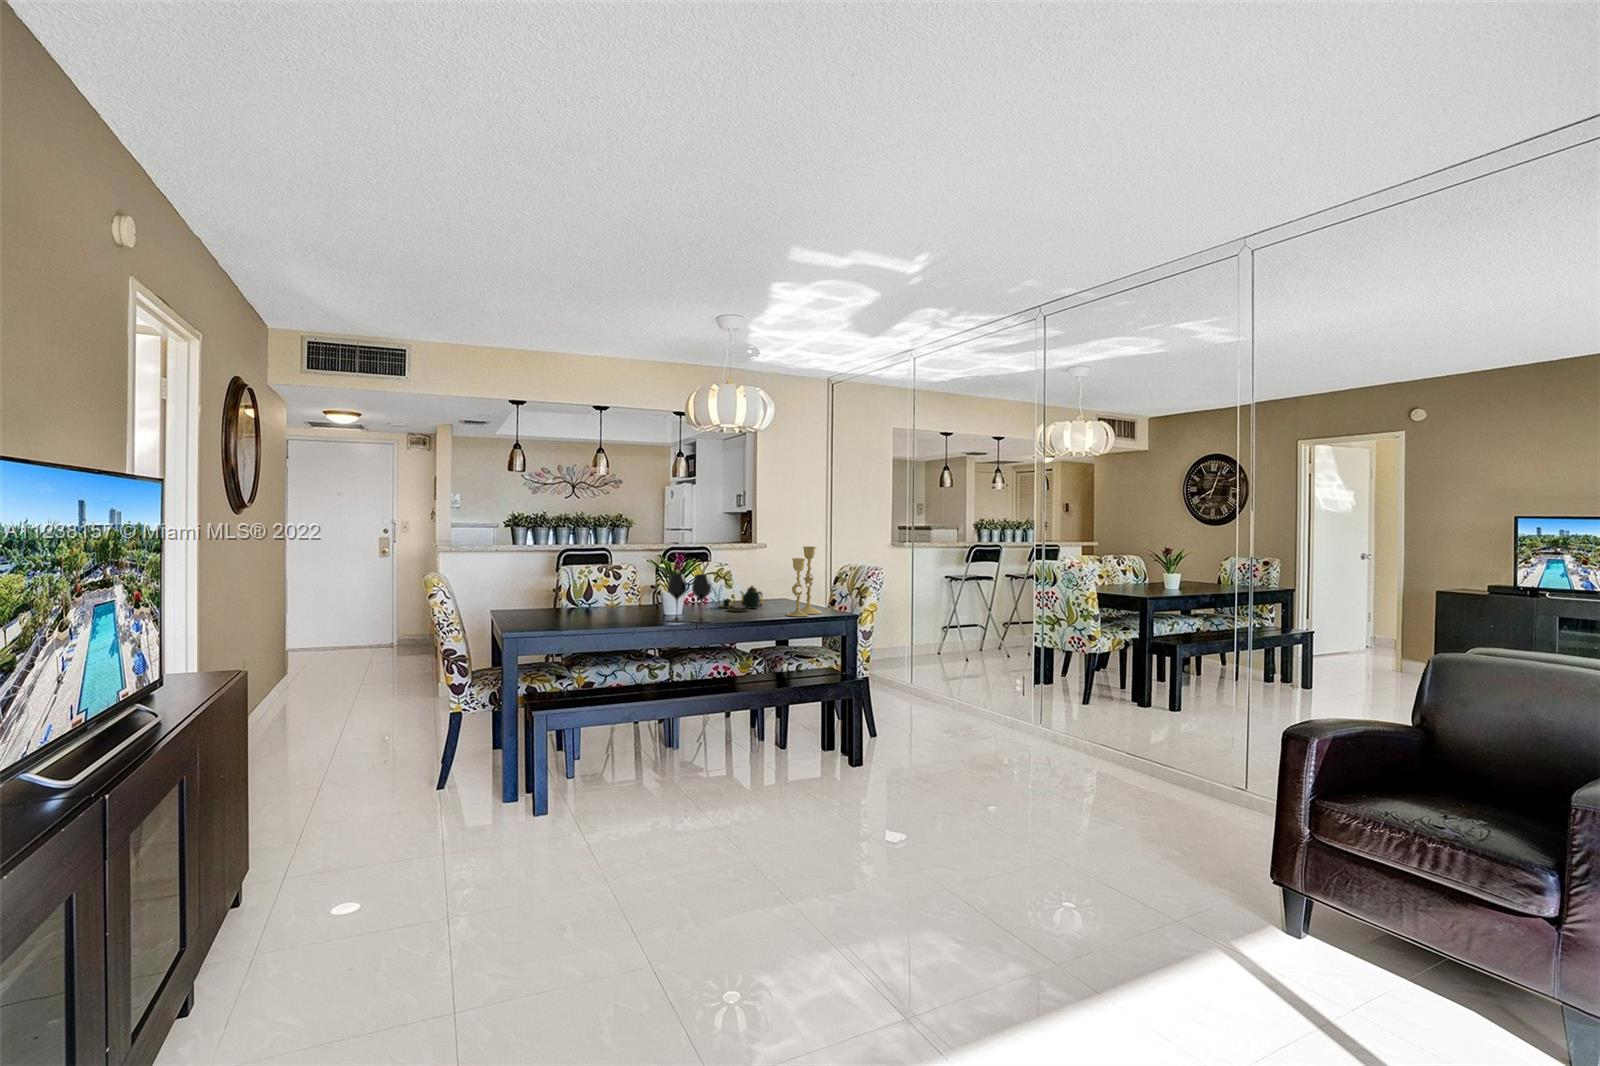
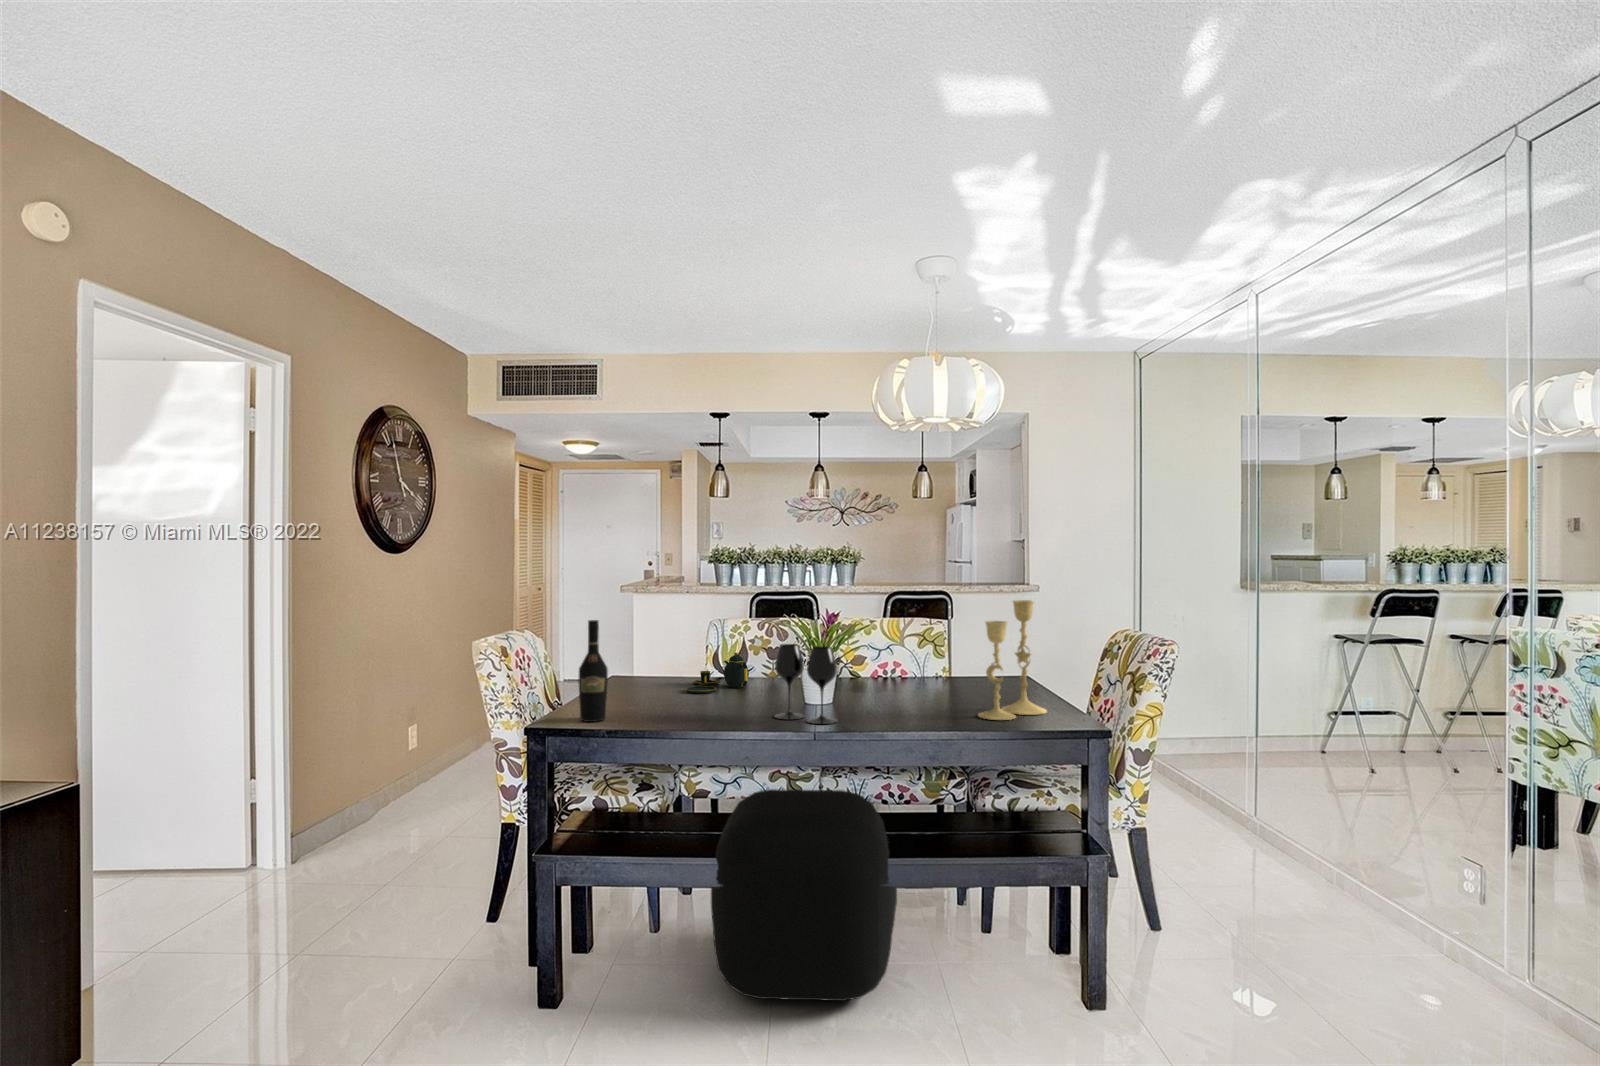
wine bottle: none [536,558,556,629] -> present [579,620,608,722]
teapot: present [719,586,763,612] -> present [686,652,749,693]
ottoman: none [628,668,750,795] -> present [711,789,897,1001]

